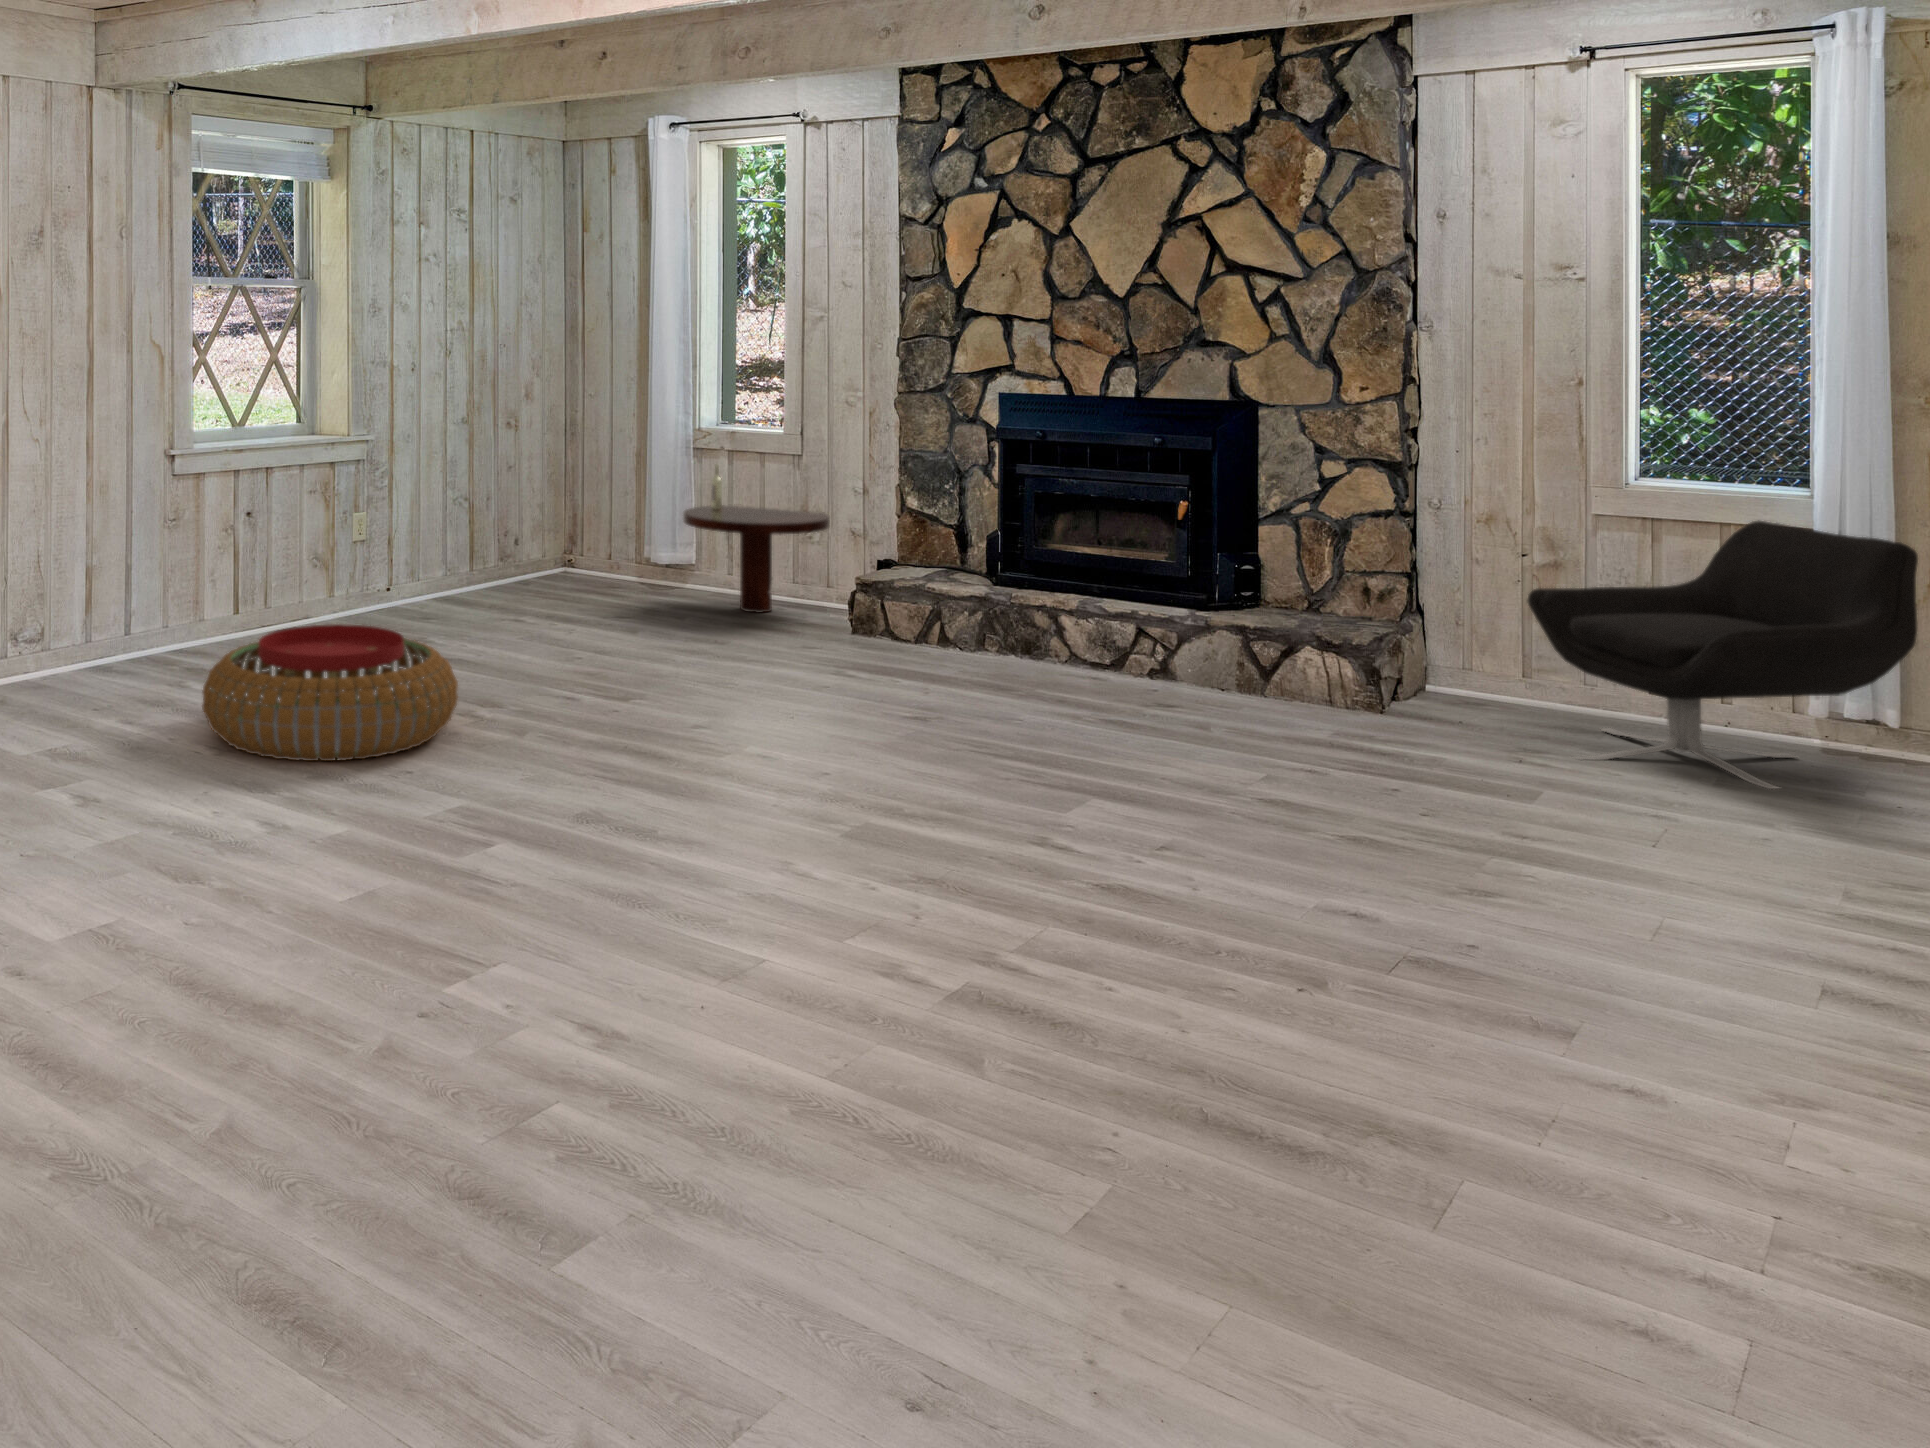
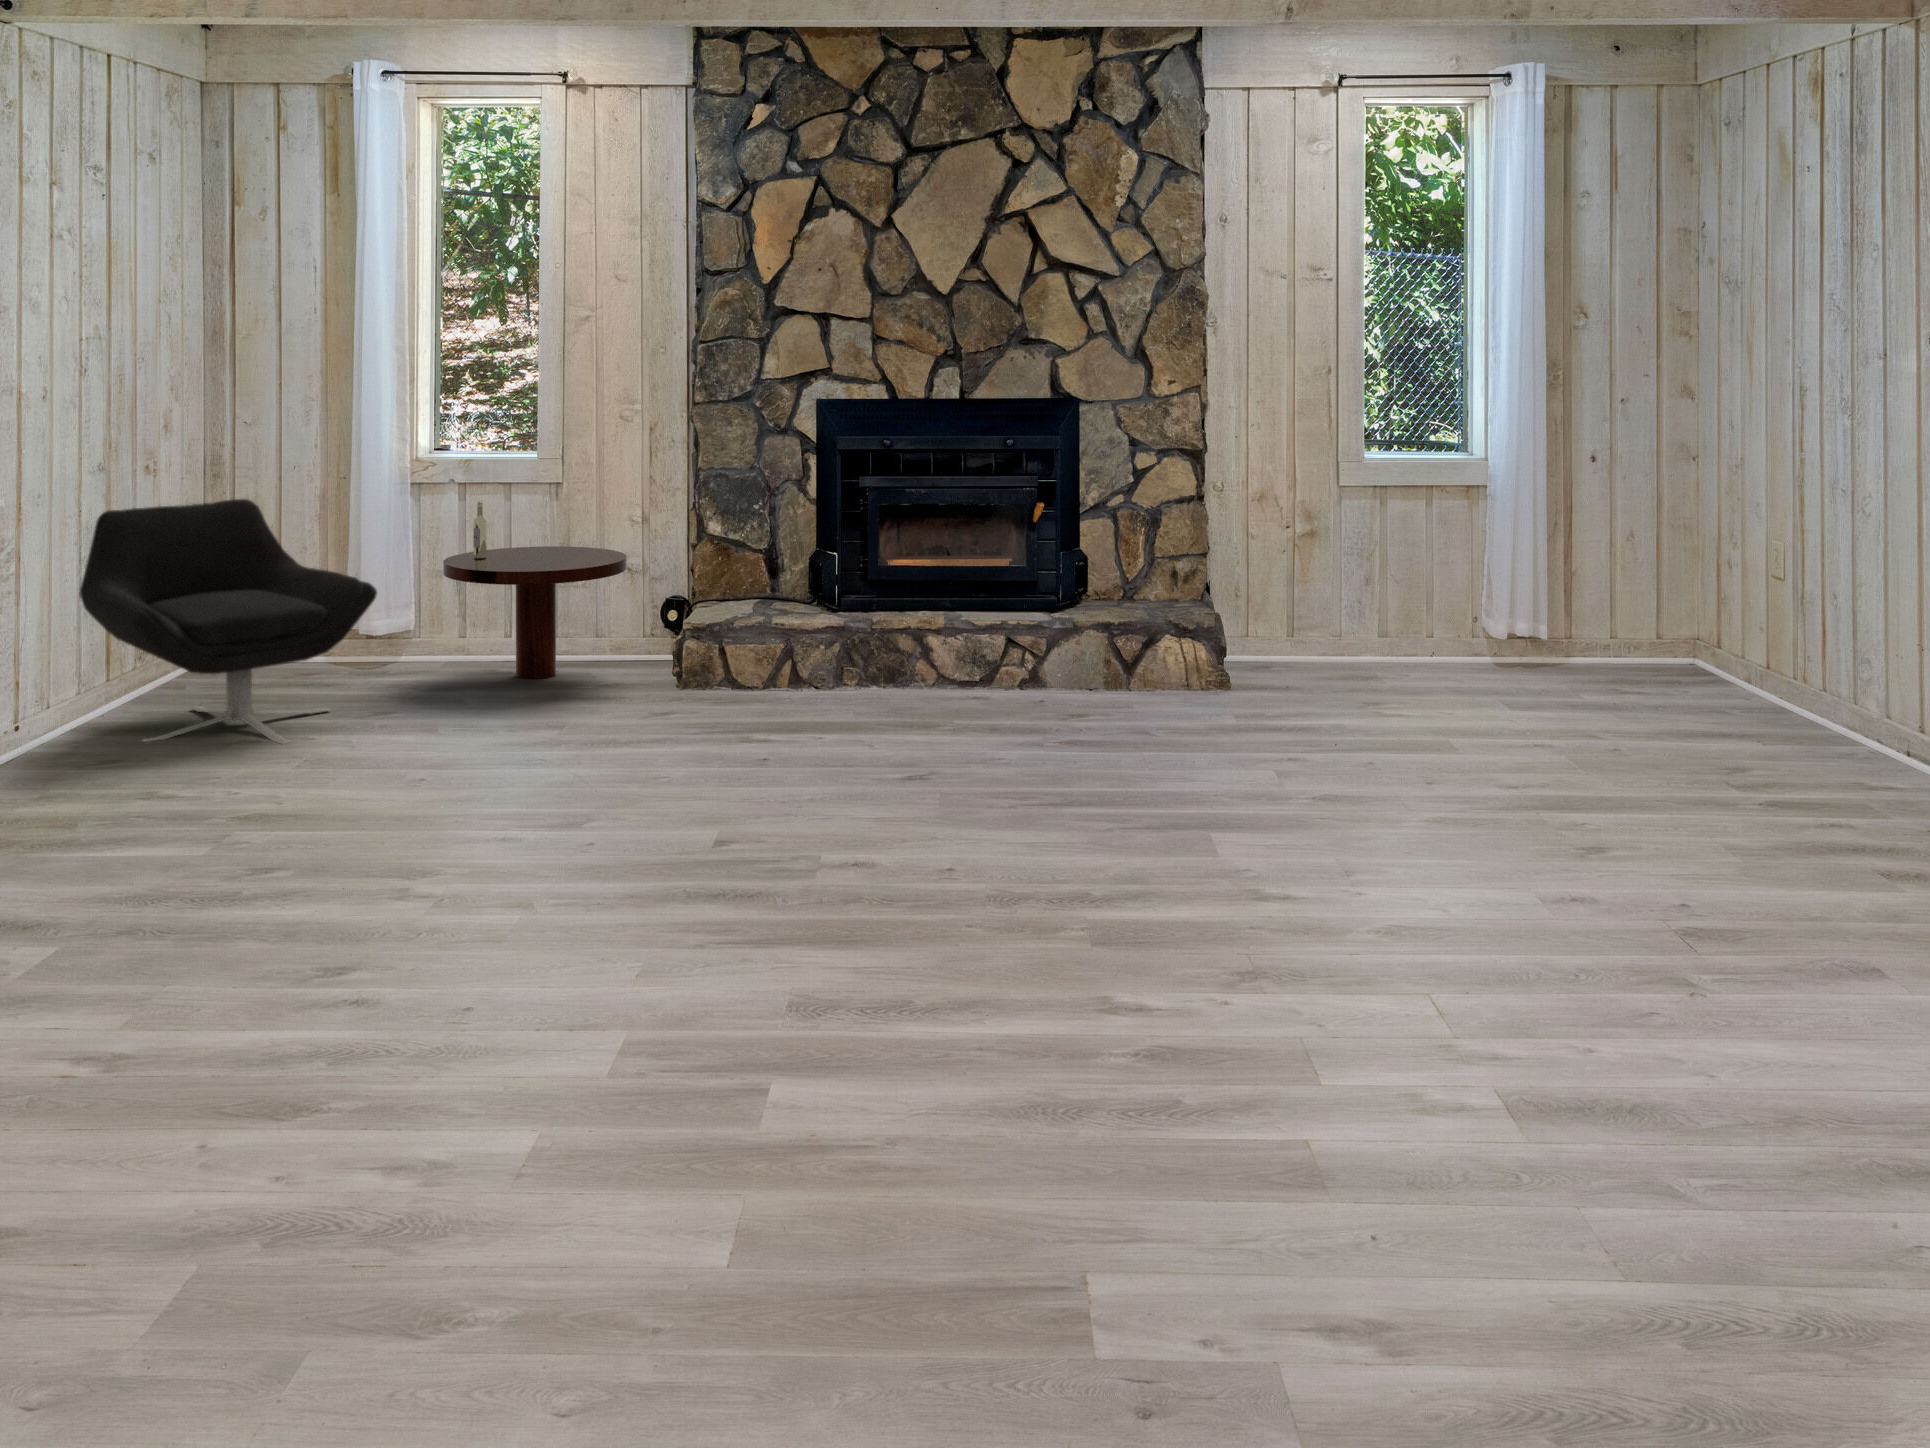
lounge chair: present [1528,520,1918,789] -> present [80,499,377,744]
pouf: present [202,624,458,761] -> none [108,763,481,967]

